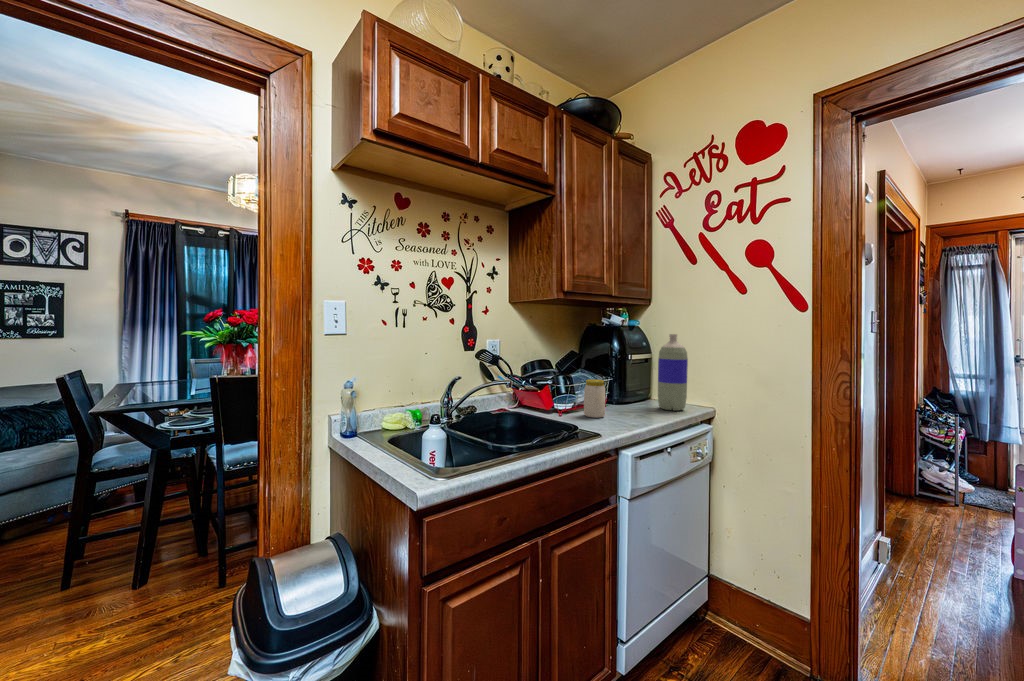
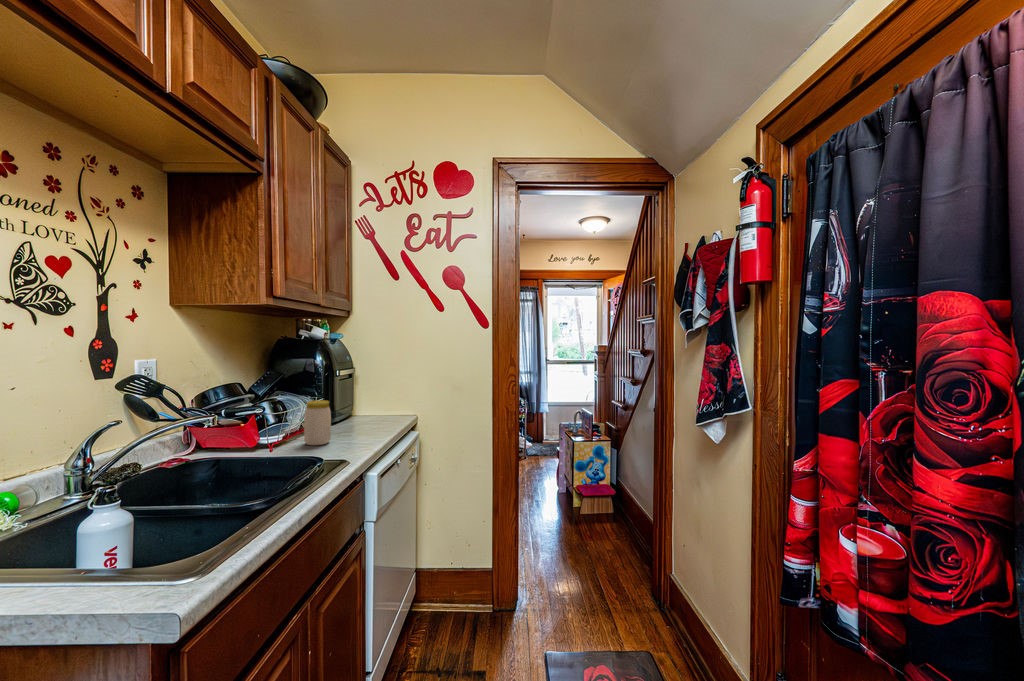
bottle: present [658,334,688,411] -> none [367,346,396,422]

